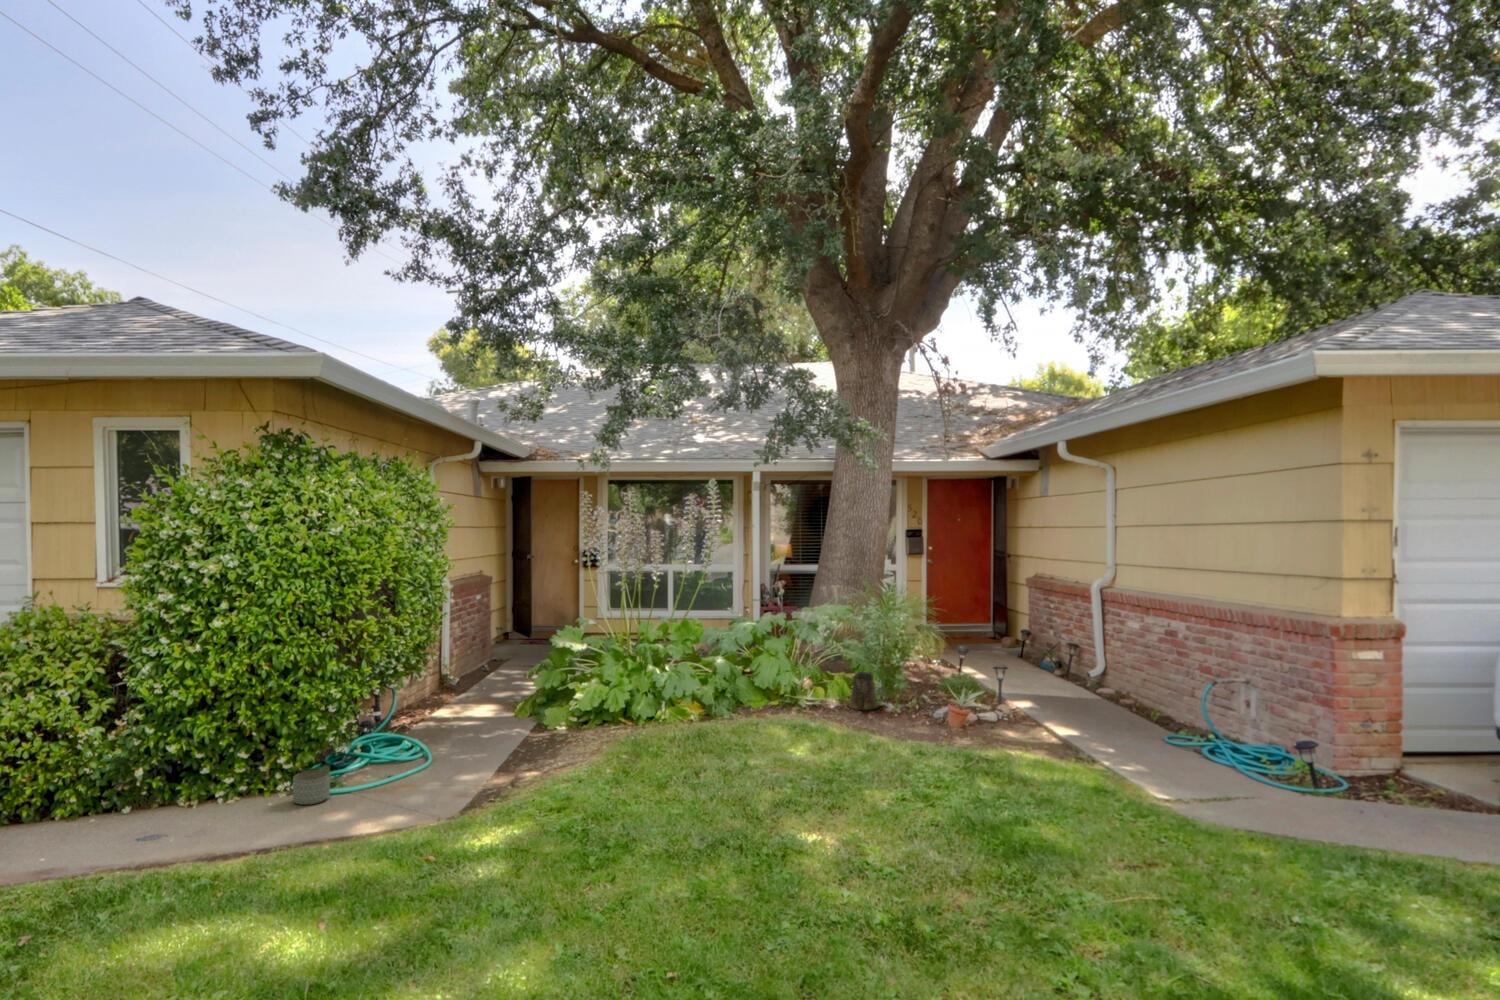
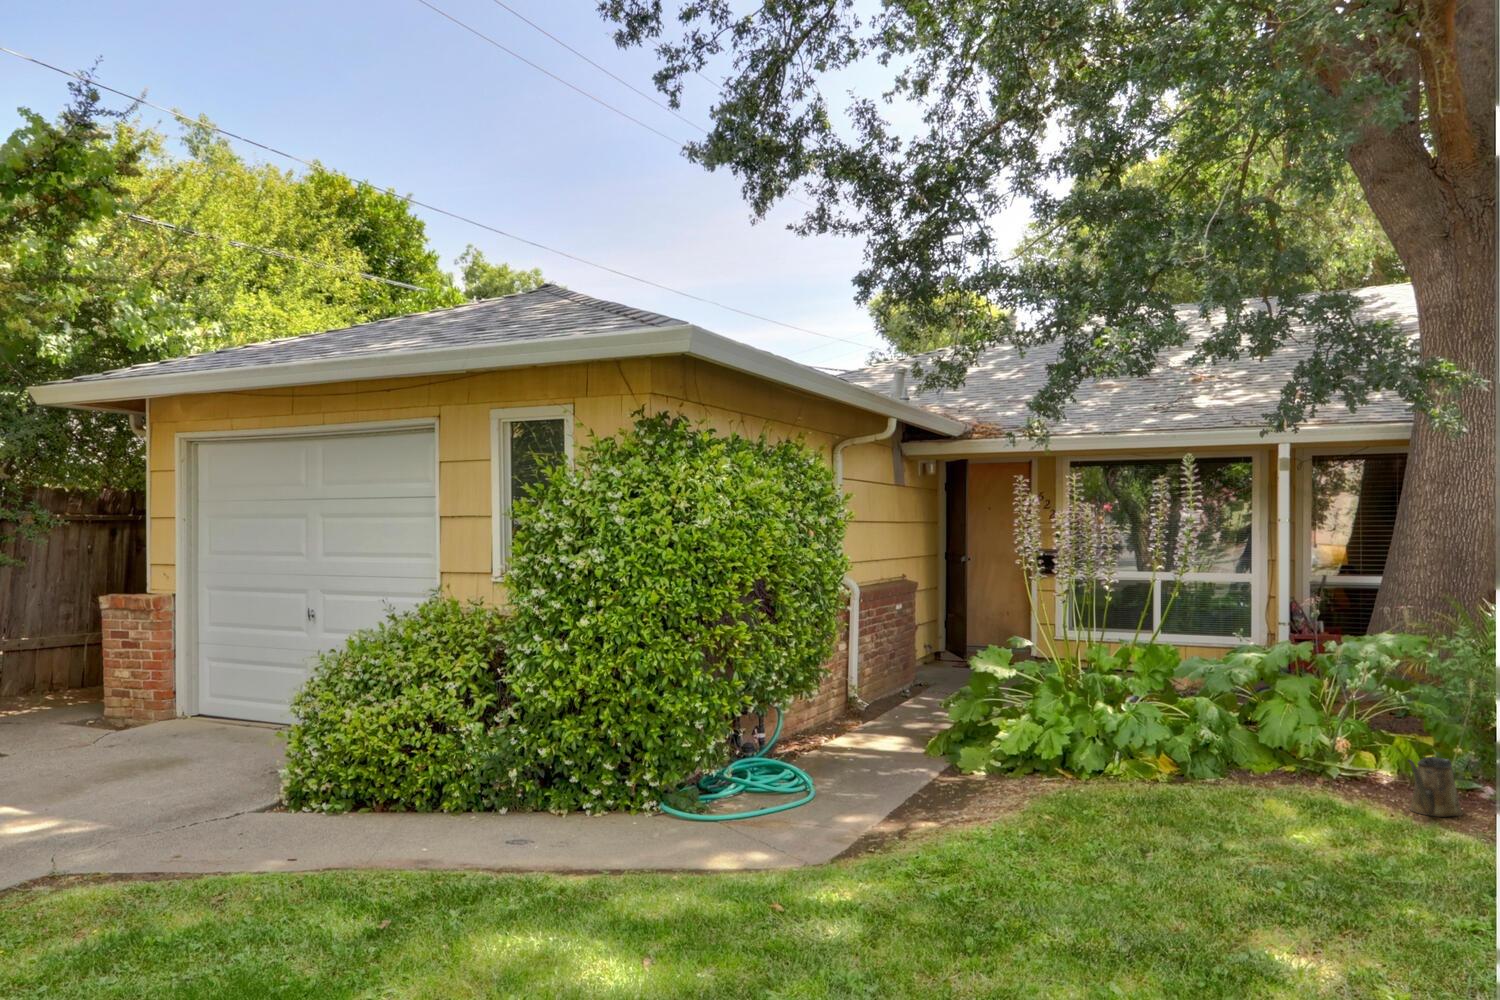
planter: present [293,770,330,805] -> none [655,796,692,833]

